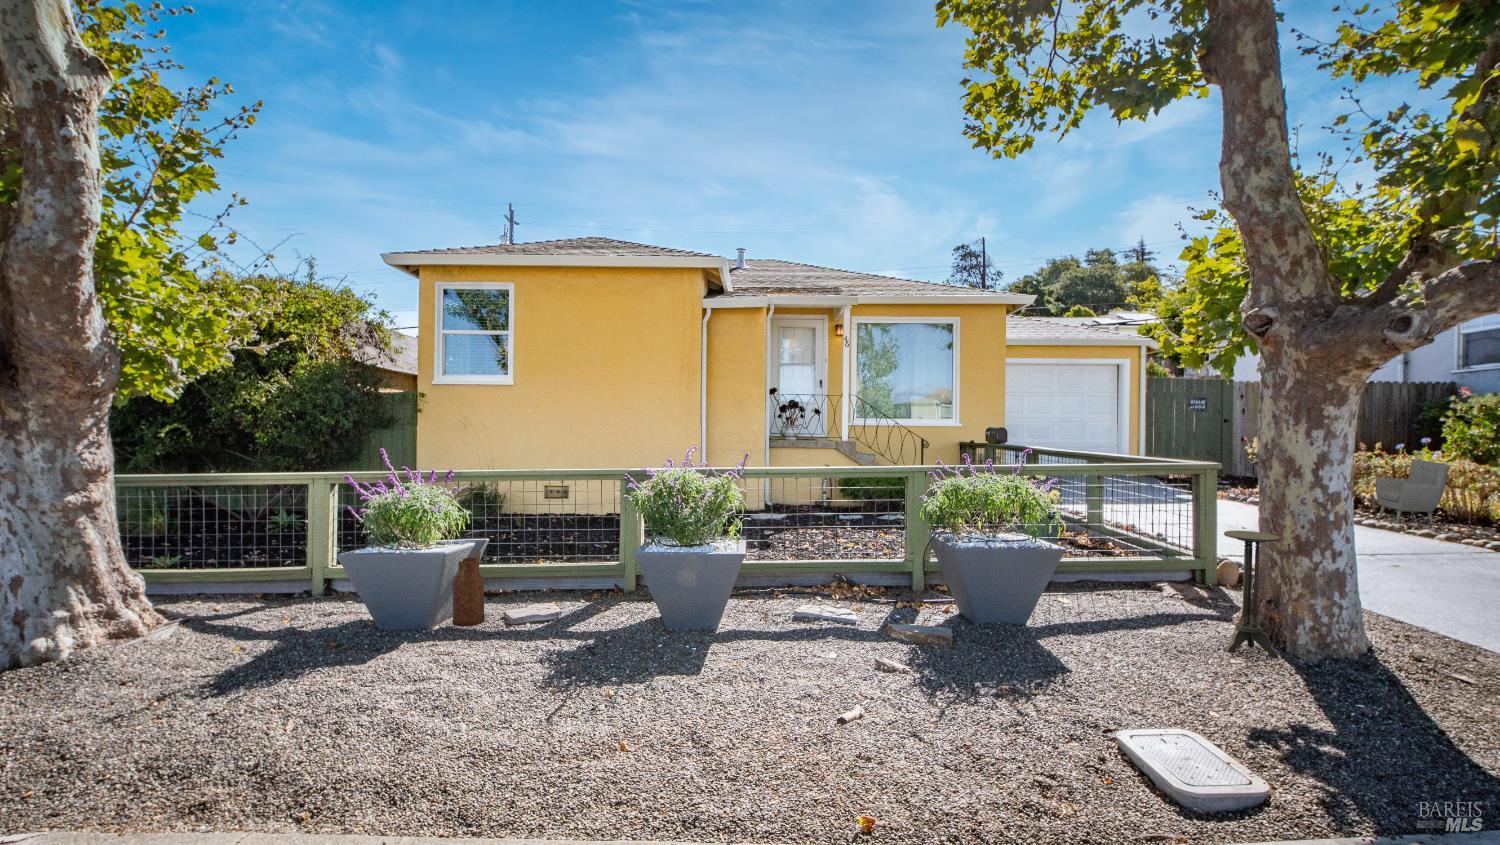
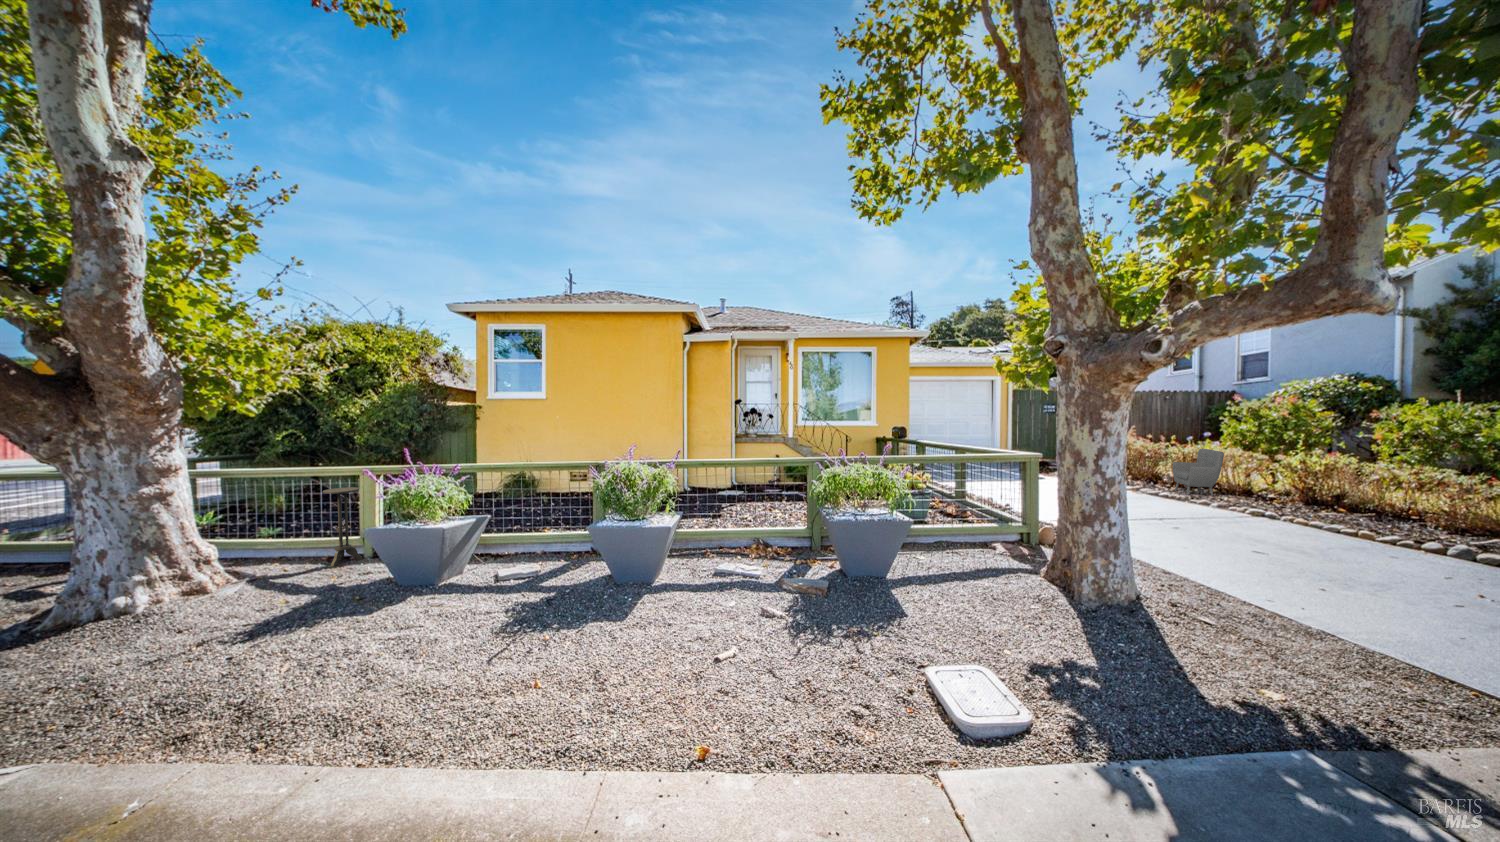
side table: present [1224,531,1280,658] -> present [323,487,363,566]
watering can: present [453,551,485,626] -> none [452,525,478,583]

